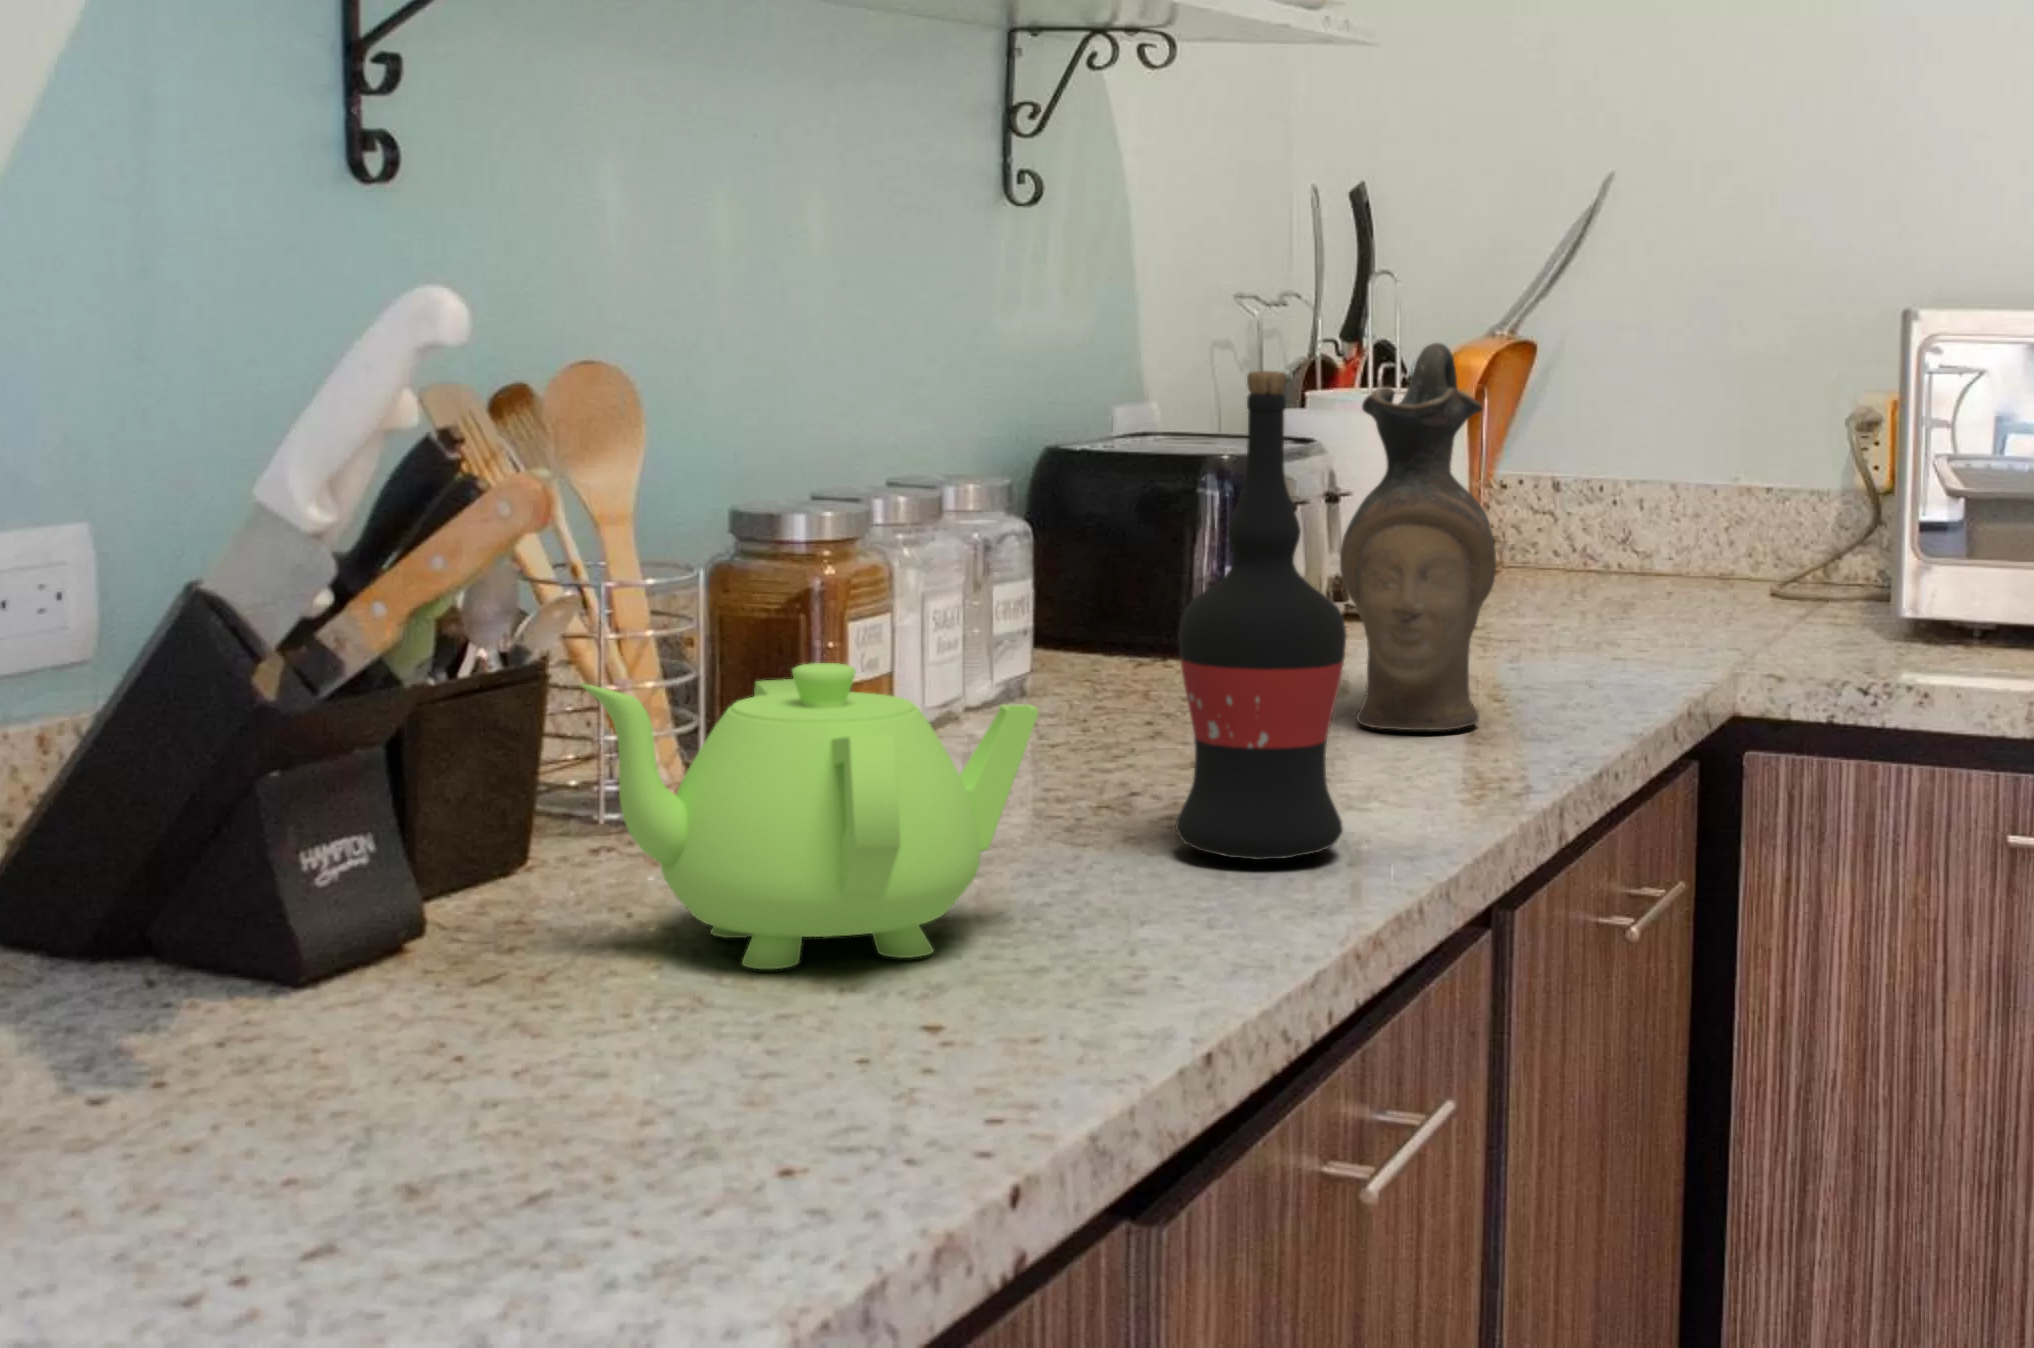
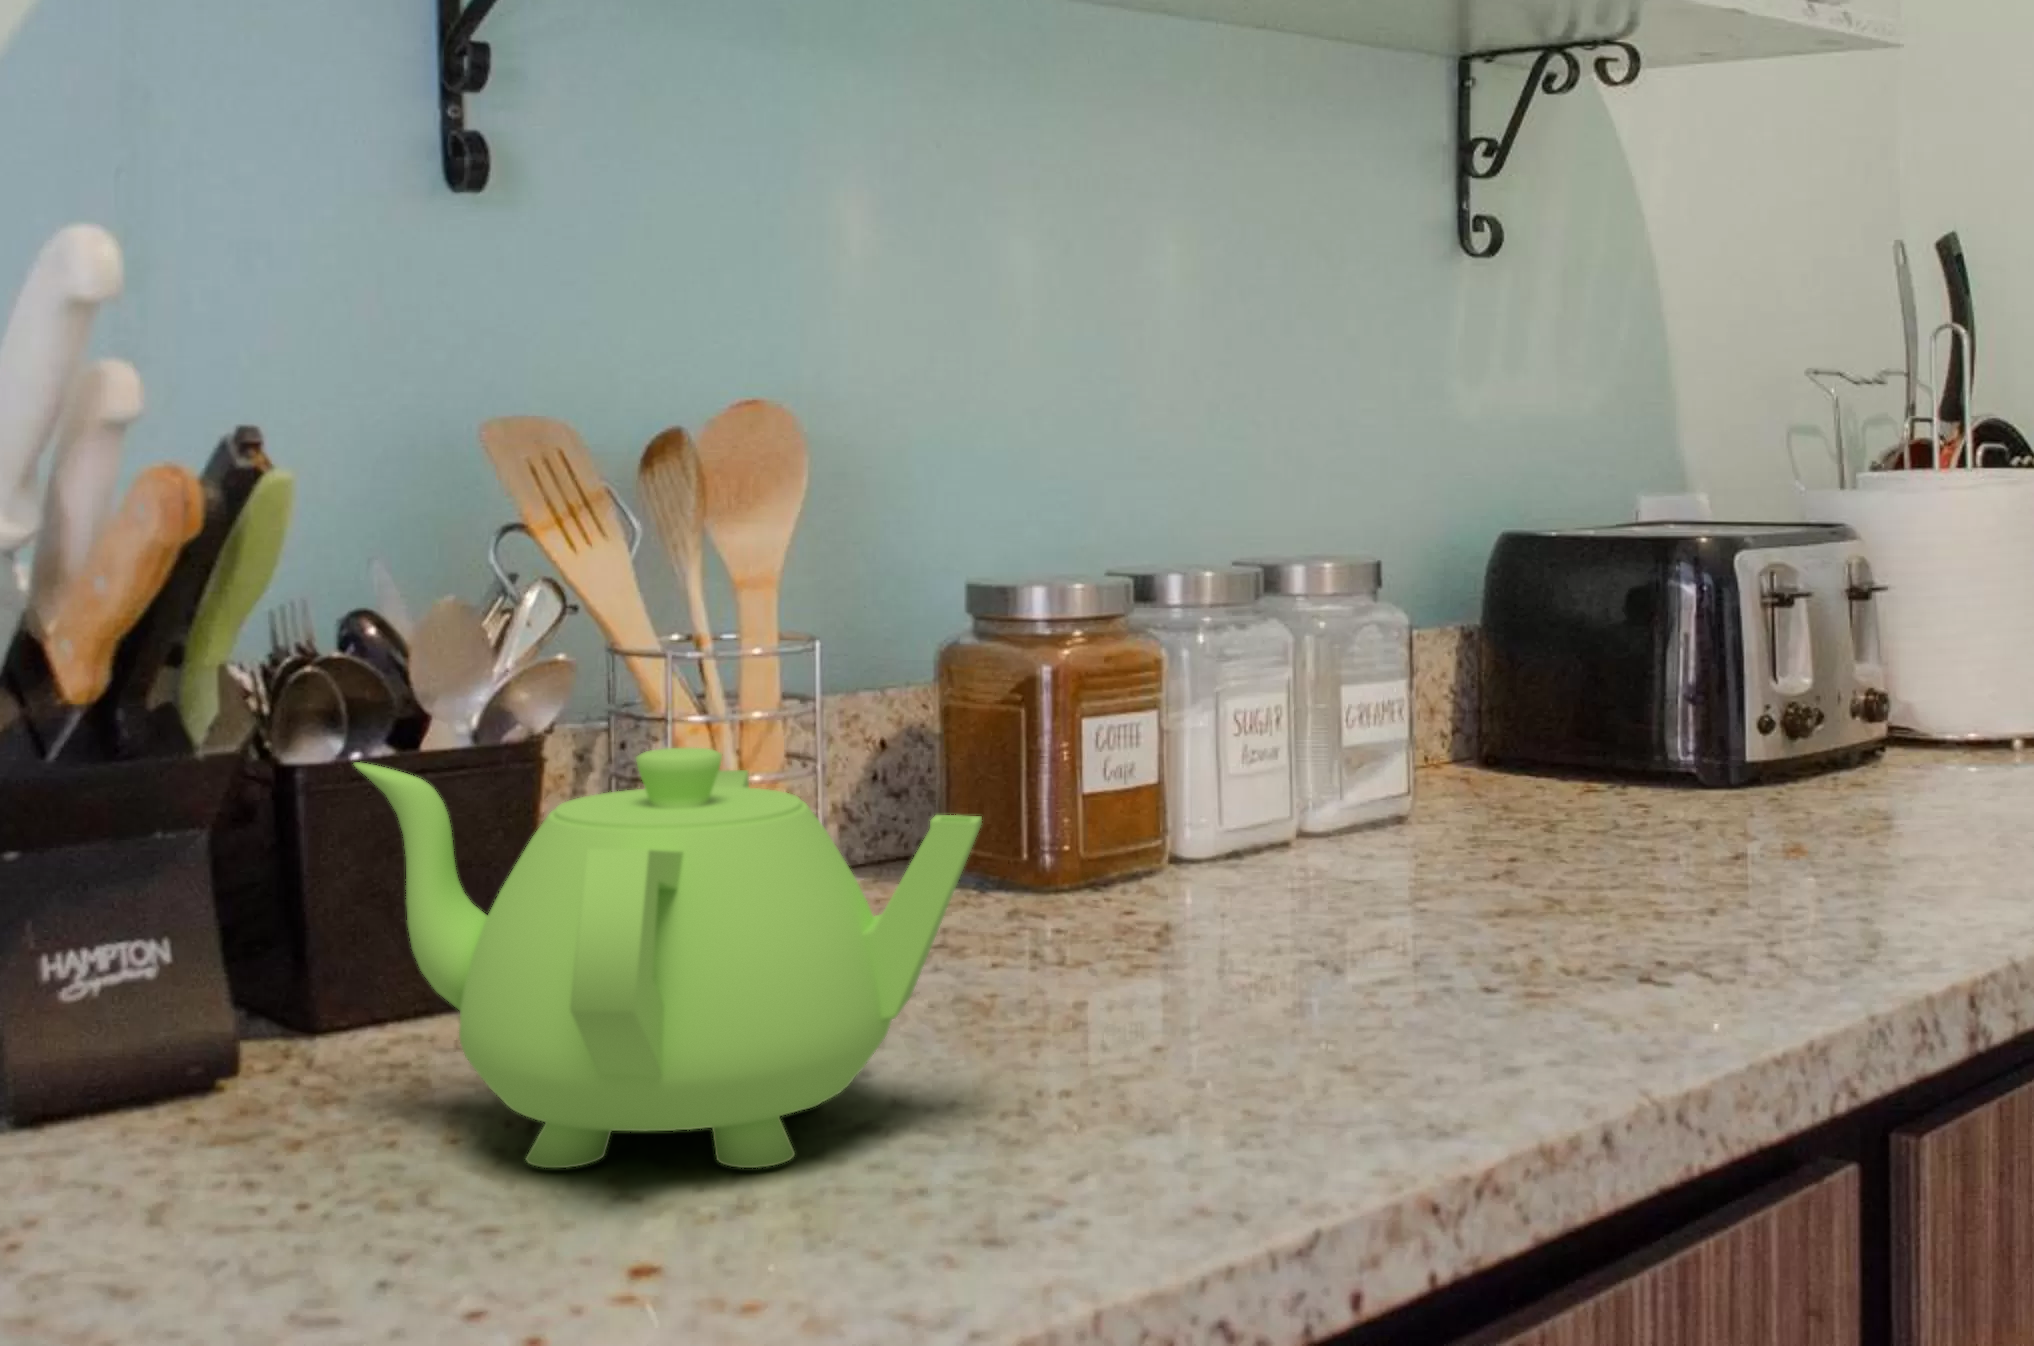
ceramic pitcher: present [1340,343,1496,730] -> none [1740,383,1951,878]
wine bottle: present [1175,371,1347,860] -> none [1313,373,1553,1052]

